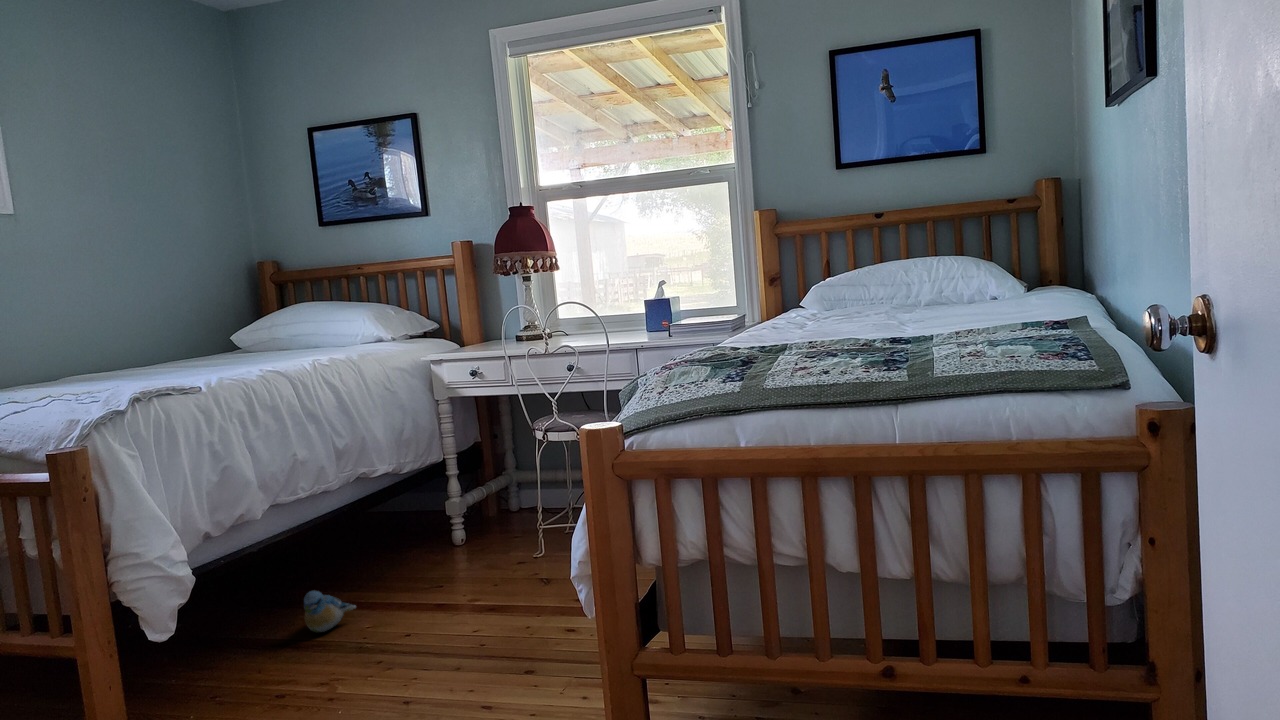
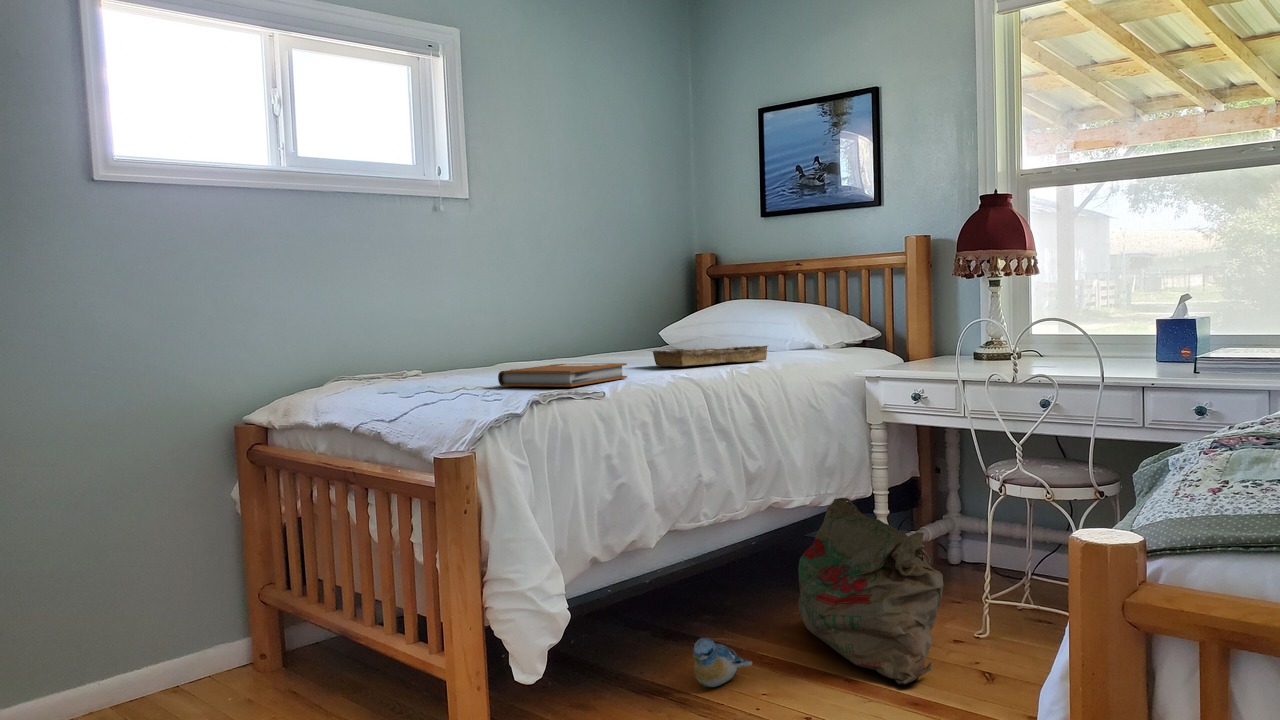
tray: none [229,339,345,364] -> present [649,346,767,367]
notebook: none [88,361,218,390] -> present [498,363,627,387]
bag: none [387,463,506,598] -> present [798,498,943,684]

